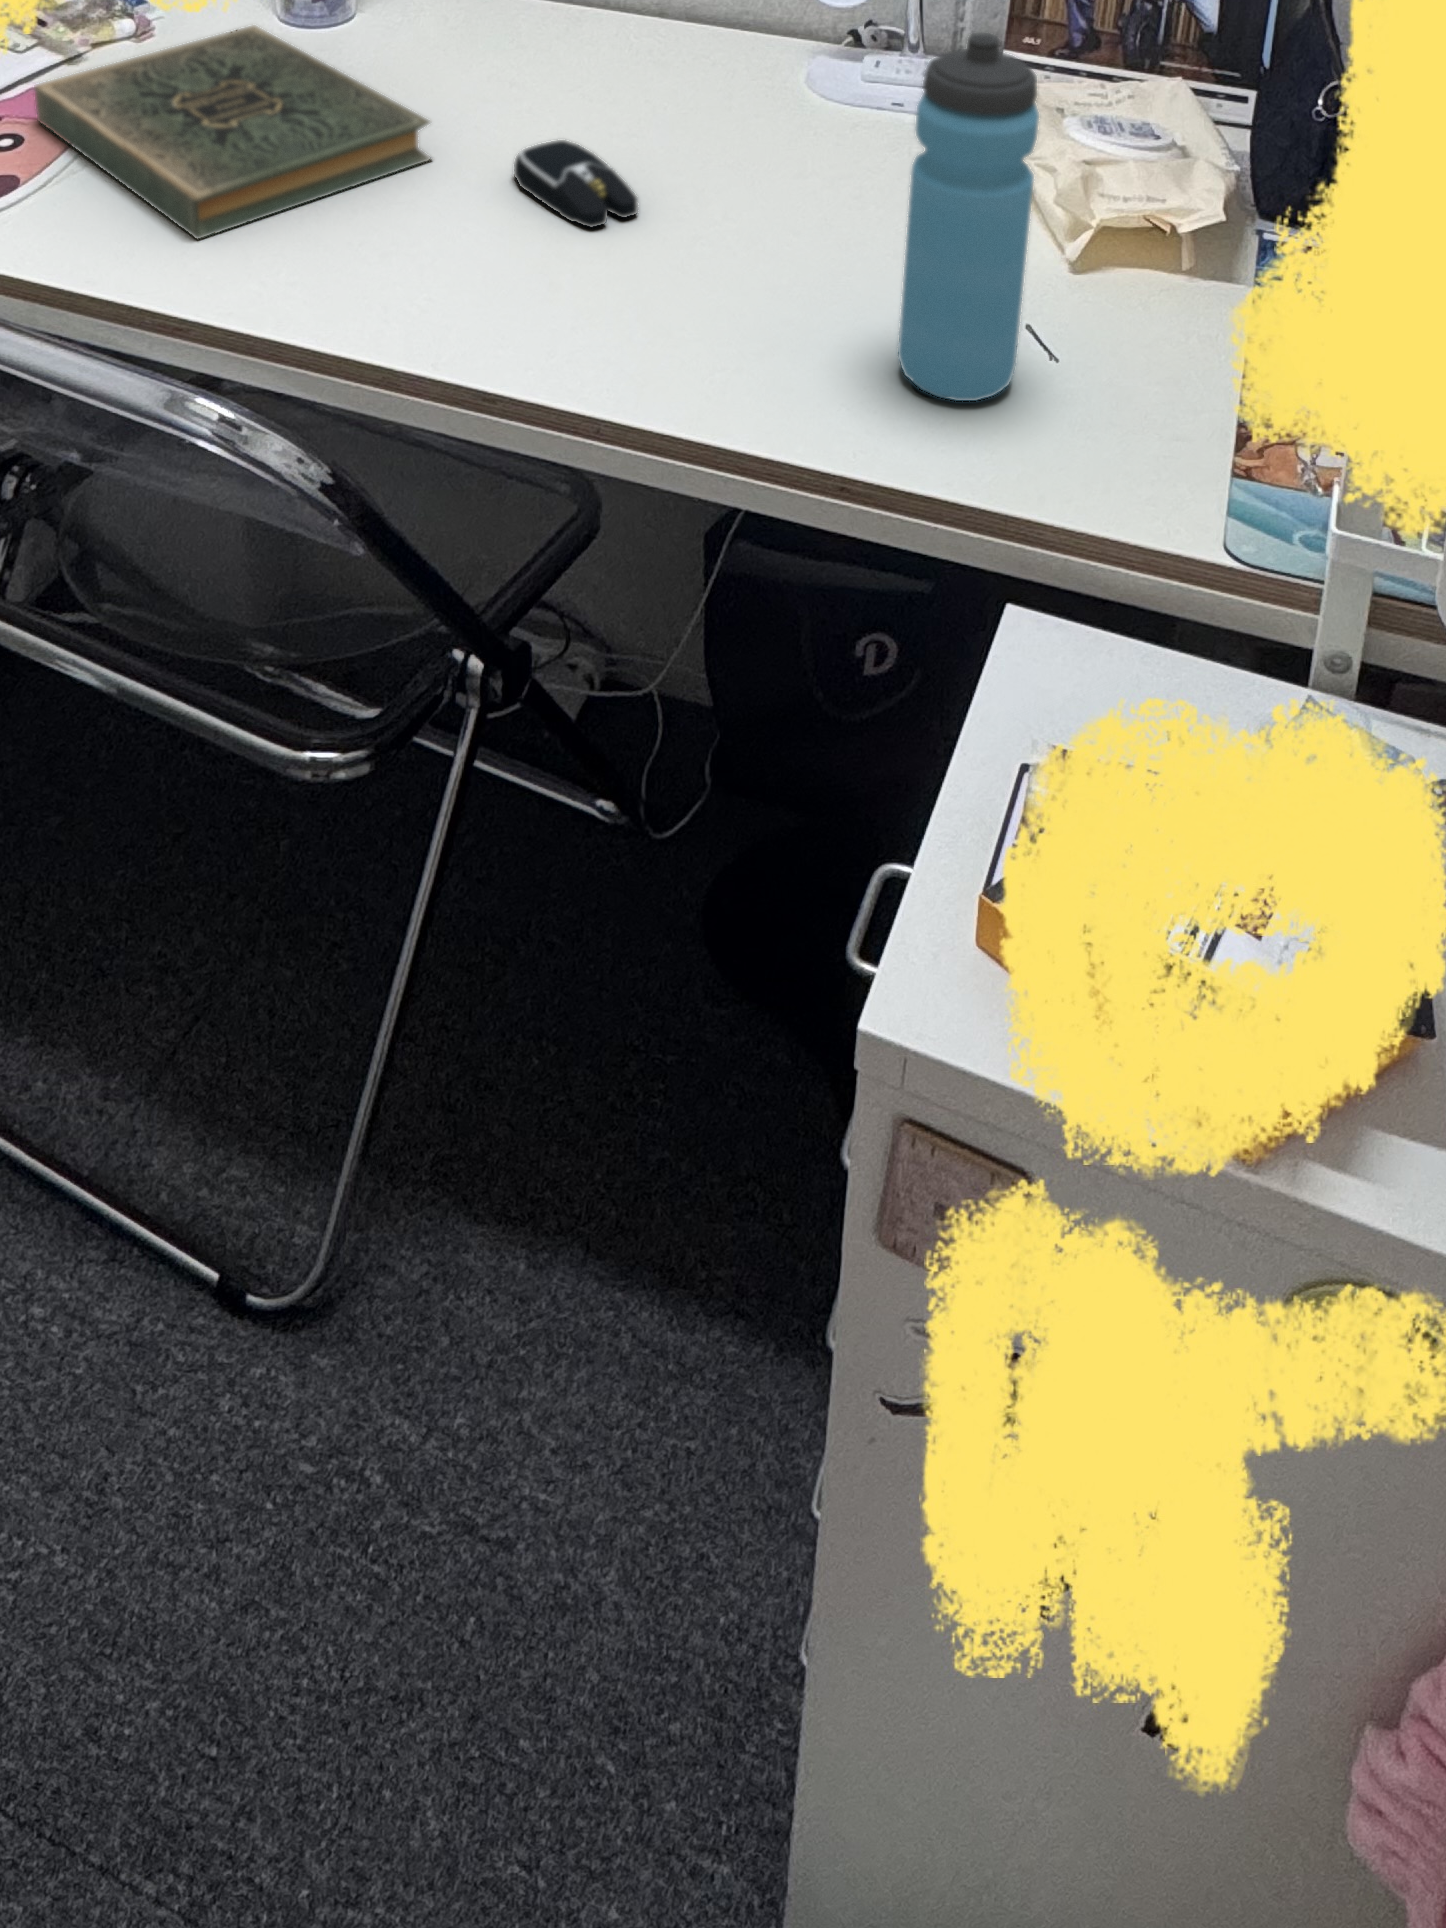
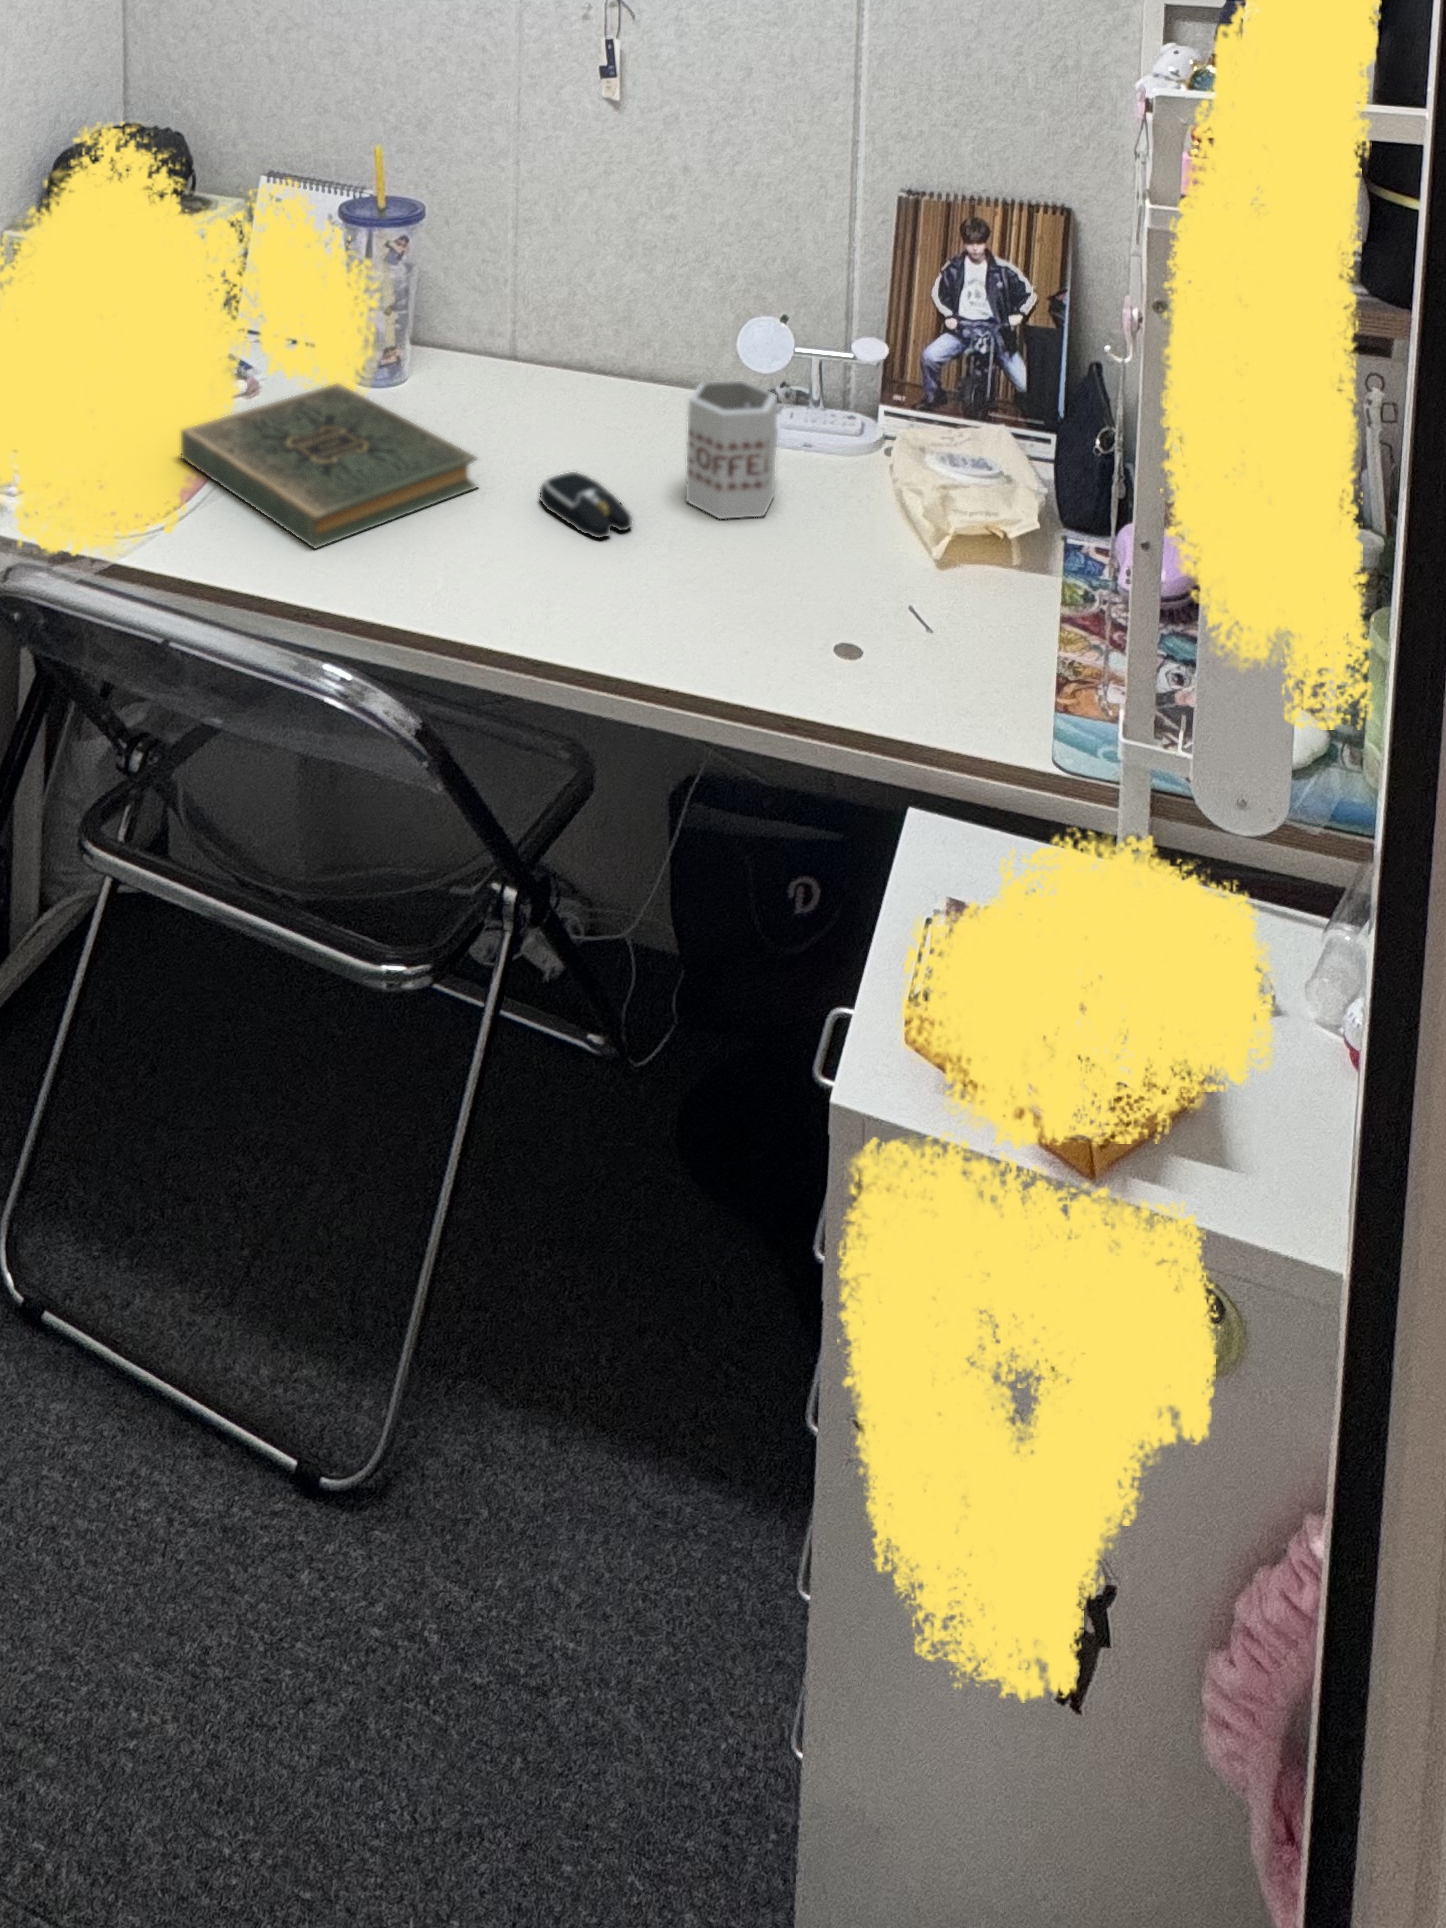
mug: none [718,17,852,202] -> present [686,381,778,519]
water bottle: present [898,33,1039,401] -> none [824,396,910,663]

